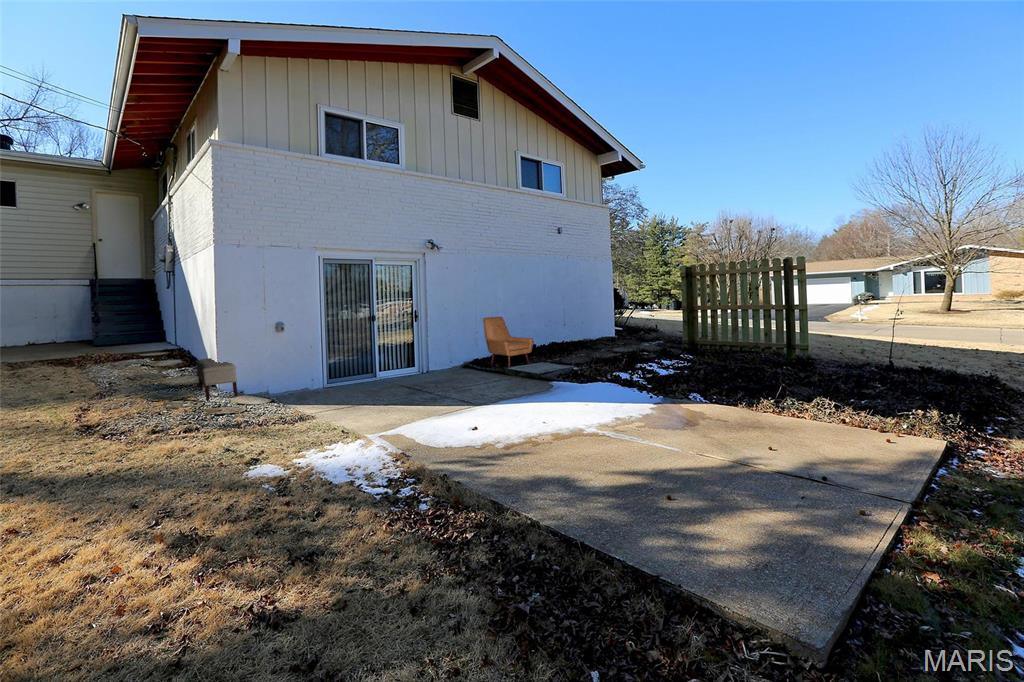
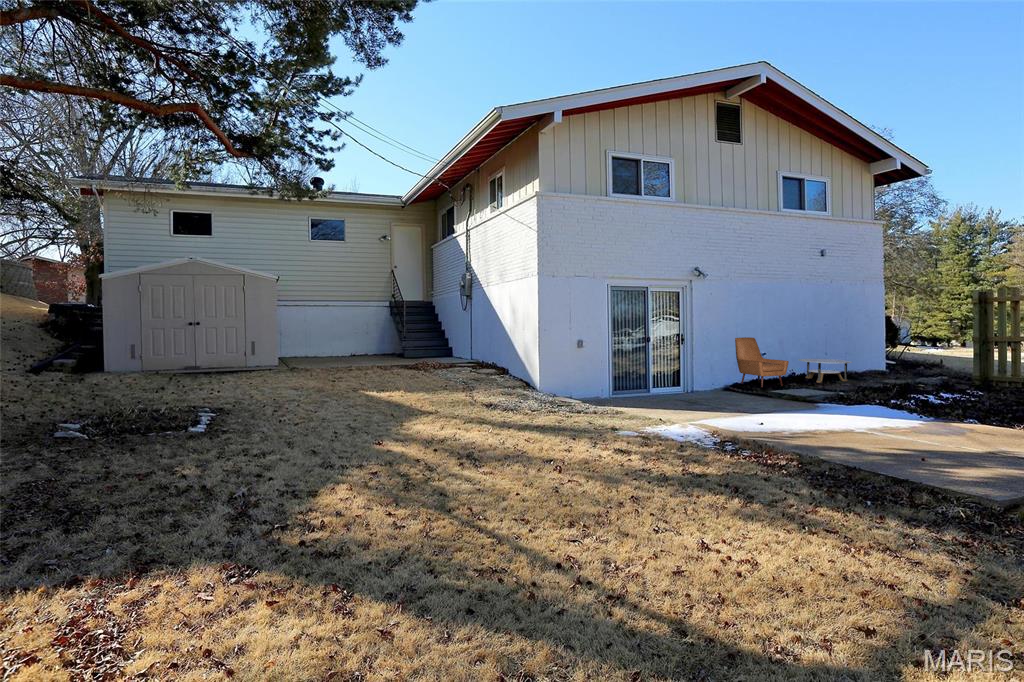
round table: none [544,332,590,356] -> present [798,358,852,383]
bench: present [196,358,238,401] -> none [496,358,535,390]

